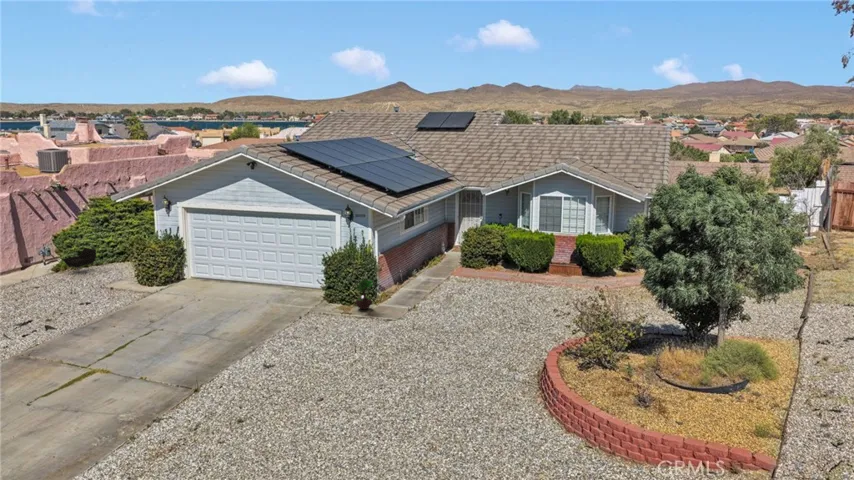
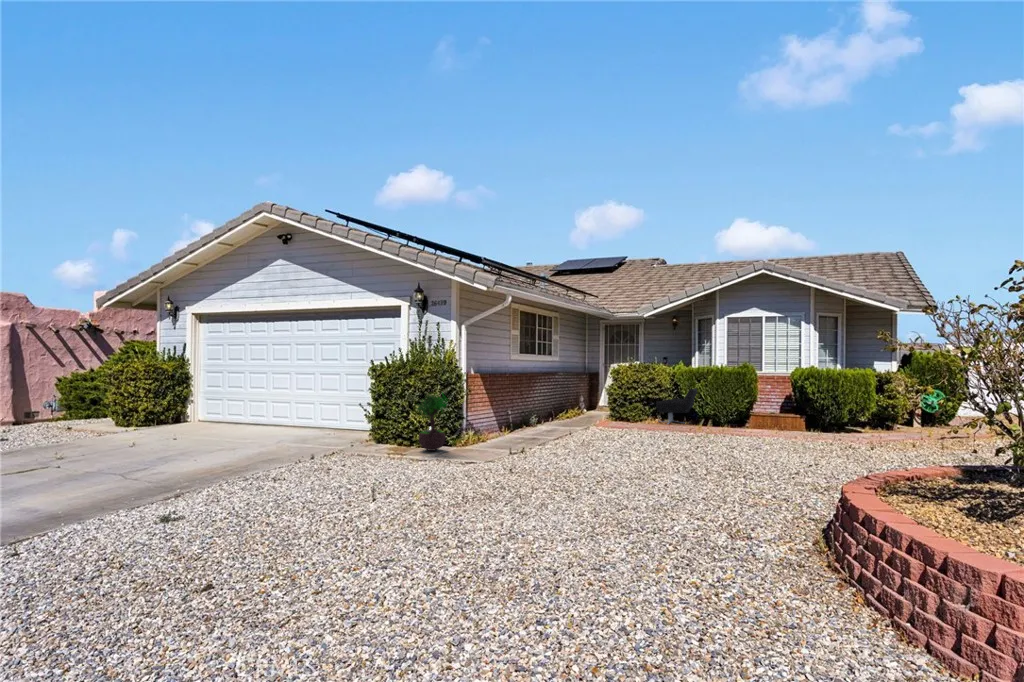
lounge chair: present [64,248,96,273] -> present [656,388,697,424]

